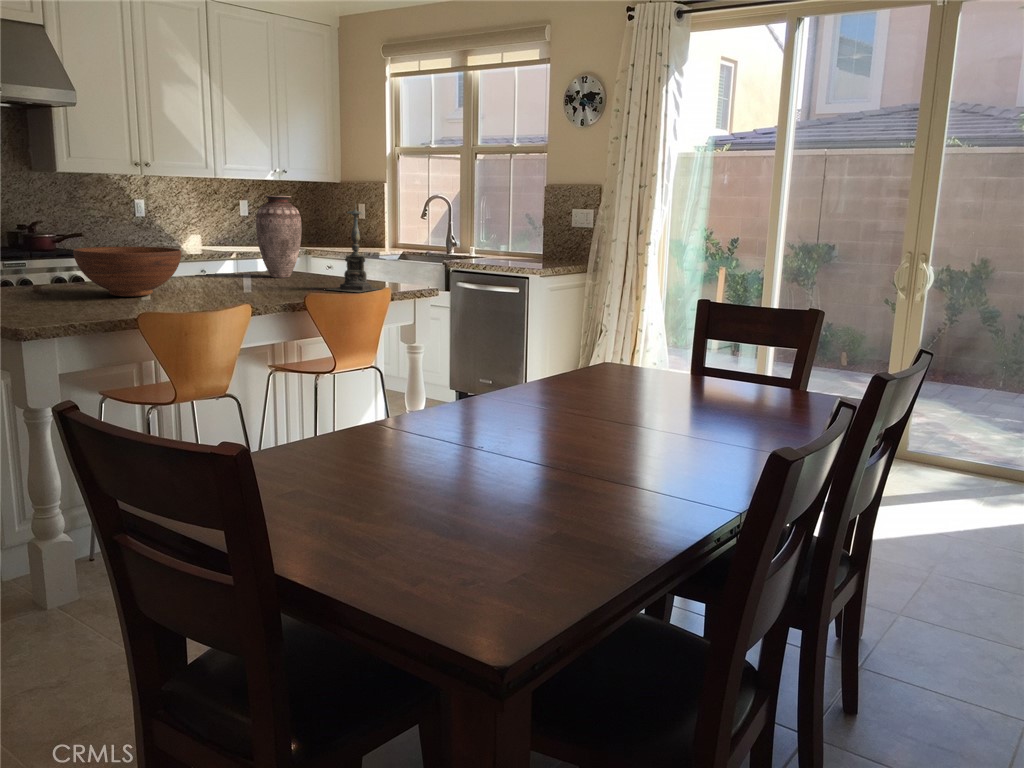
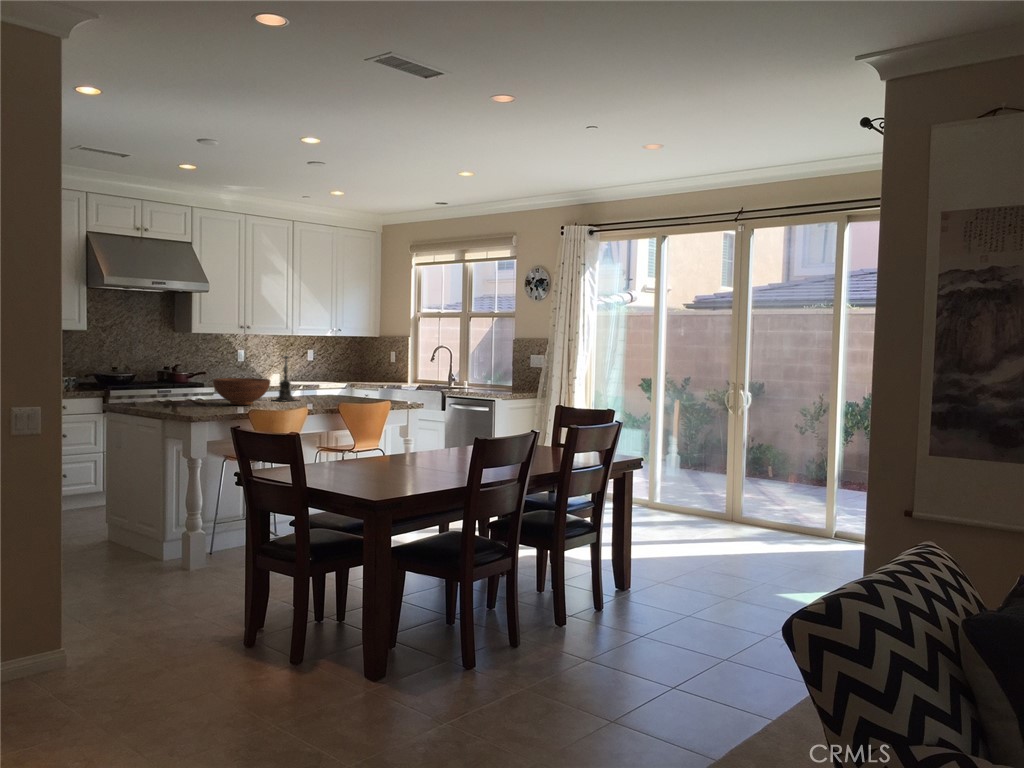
vase: present [256,196,302,277] -> none [314,349,341,398]
candle holder: present [328,205,382,292] -> present [275,356,295,401]

